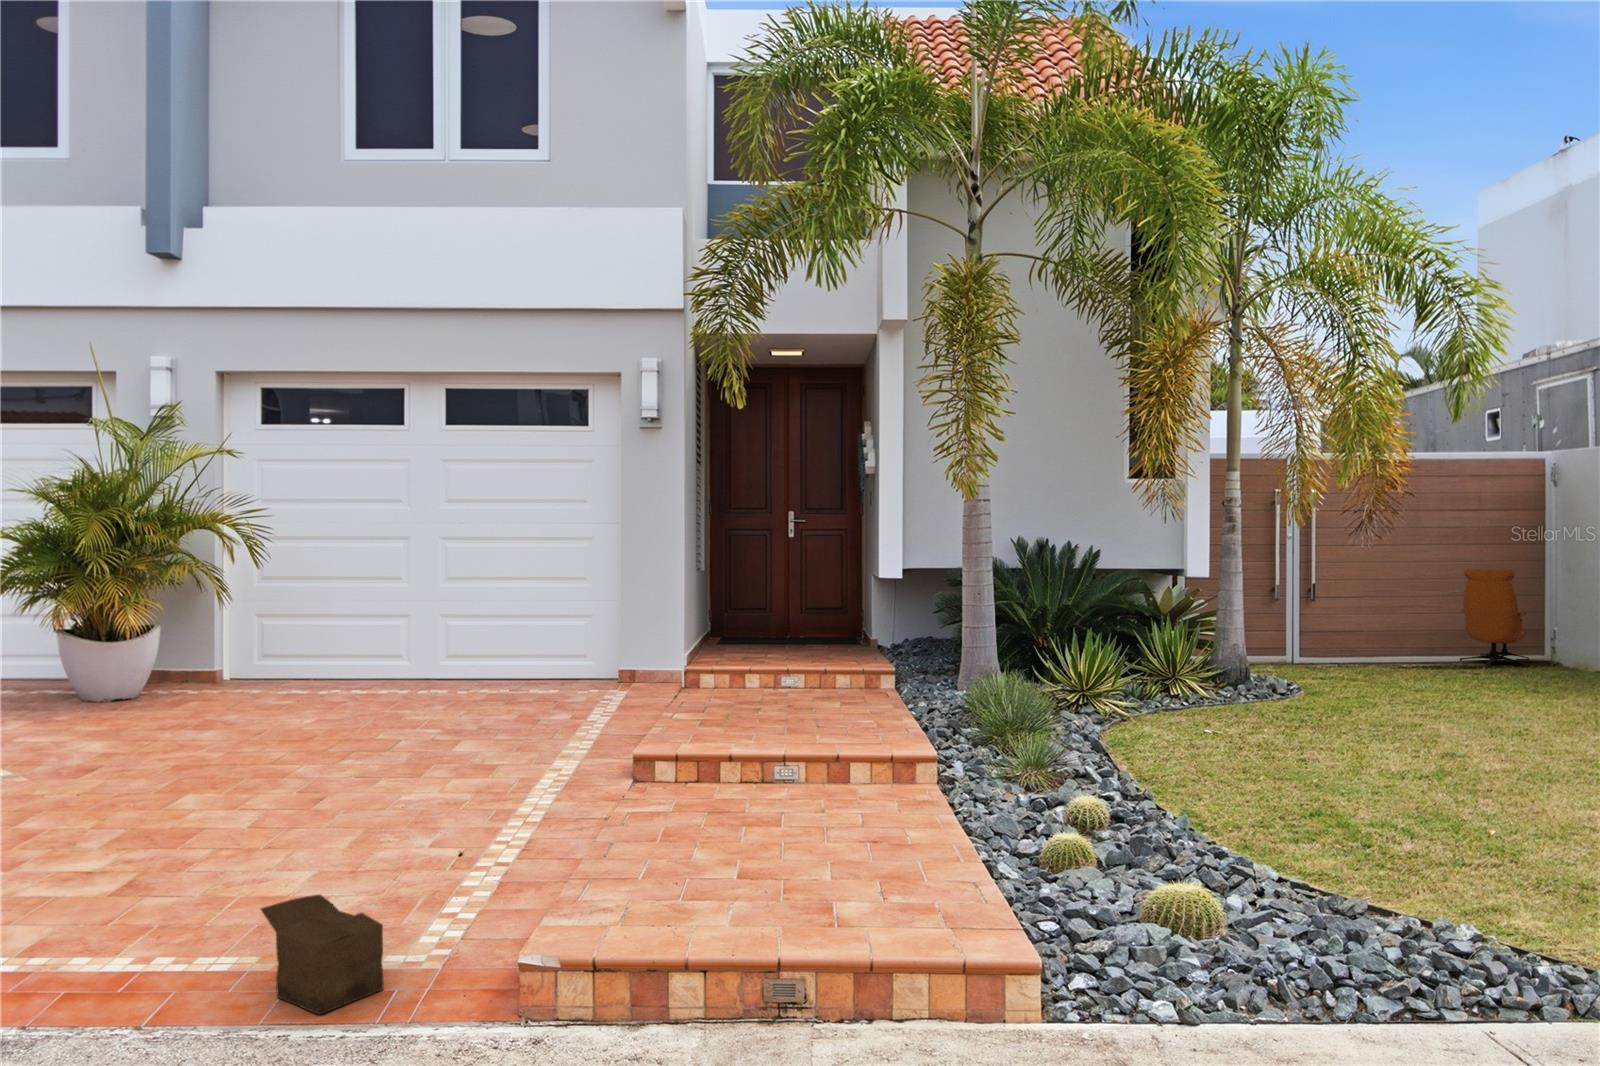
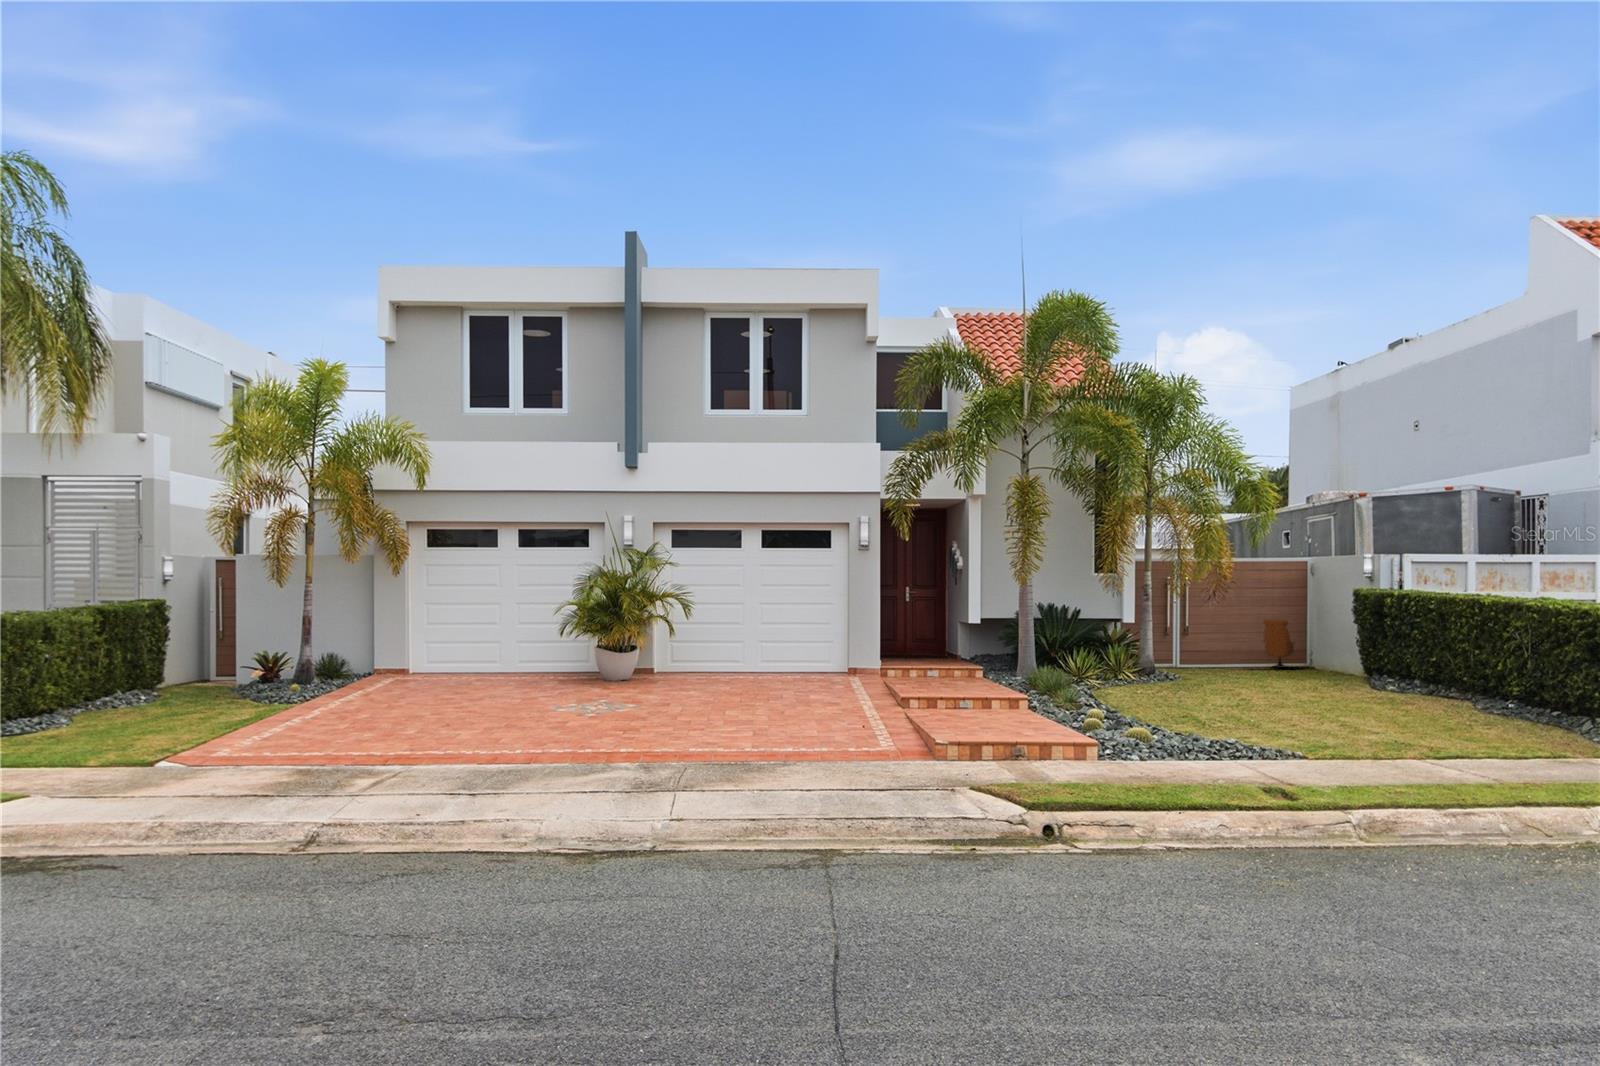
cardboard box: present [261,895,384,1014] -> none [854,724,892,756]

